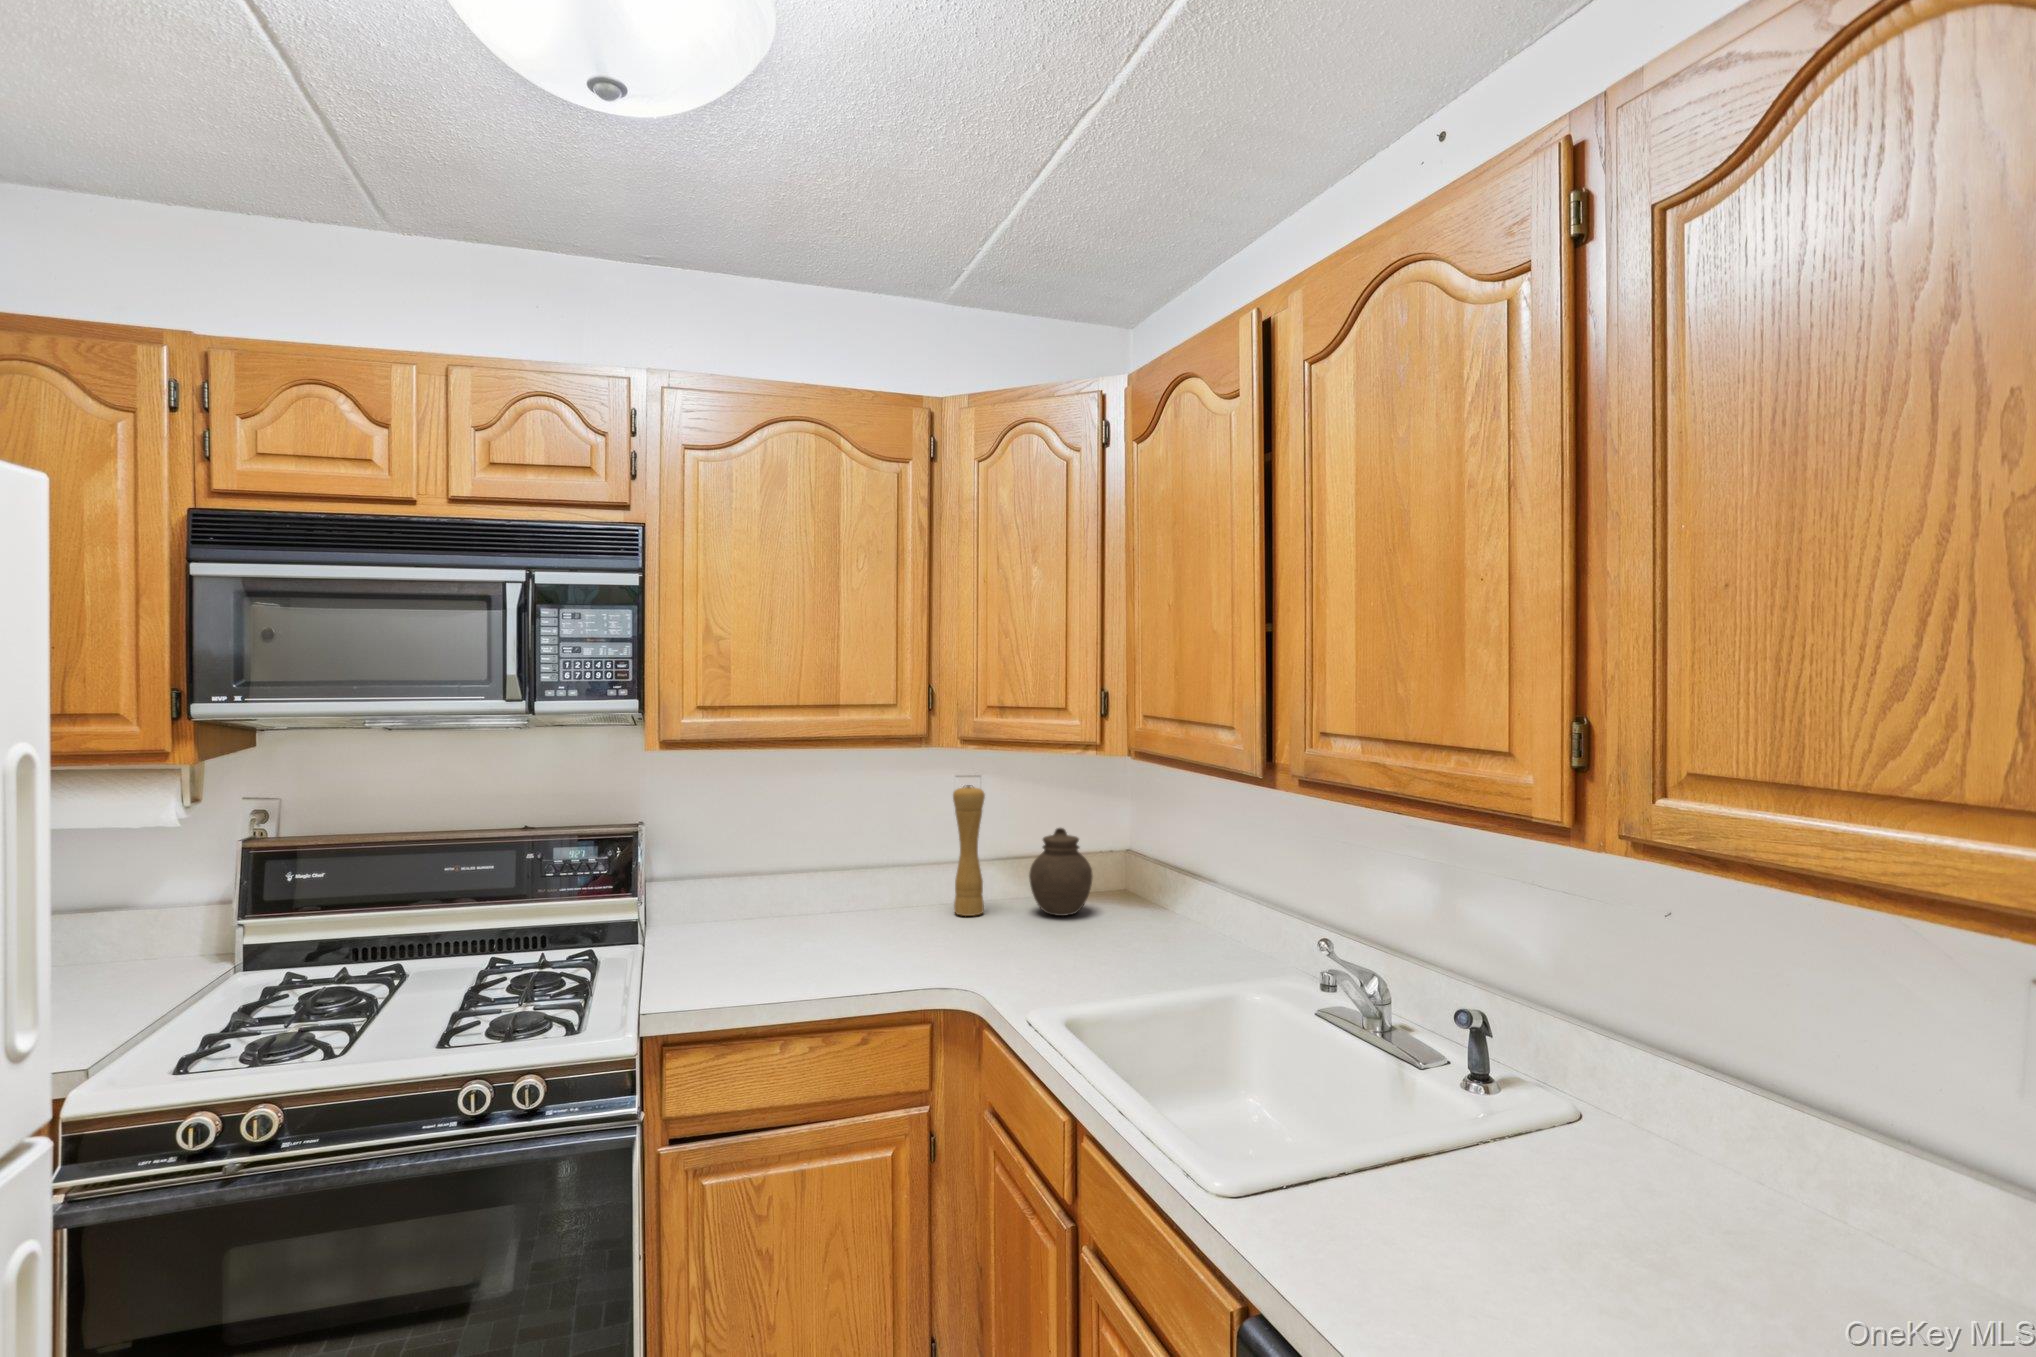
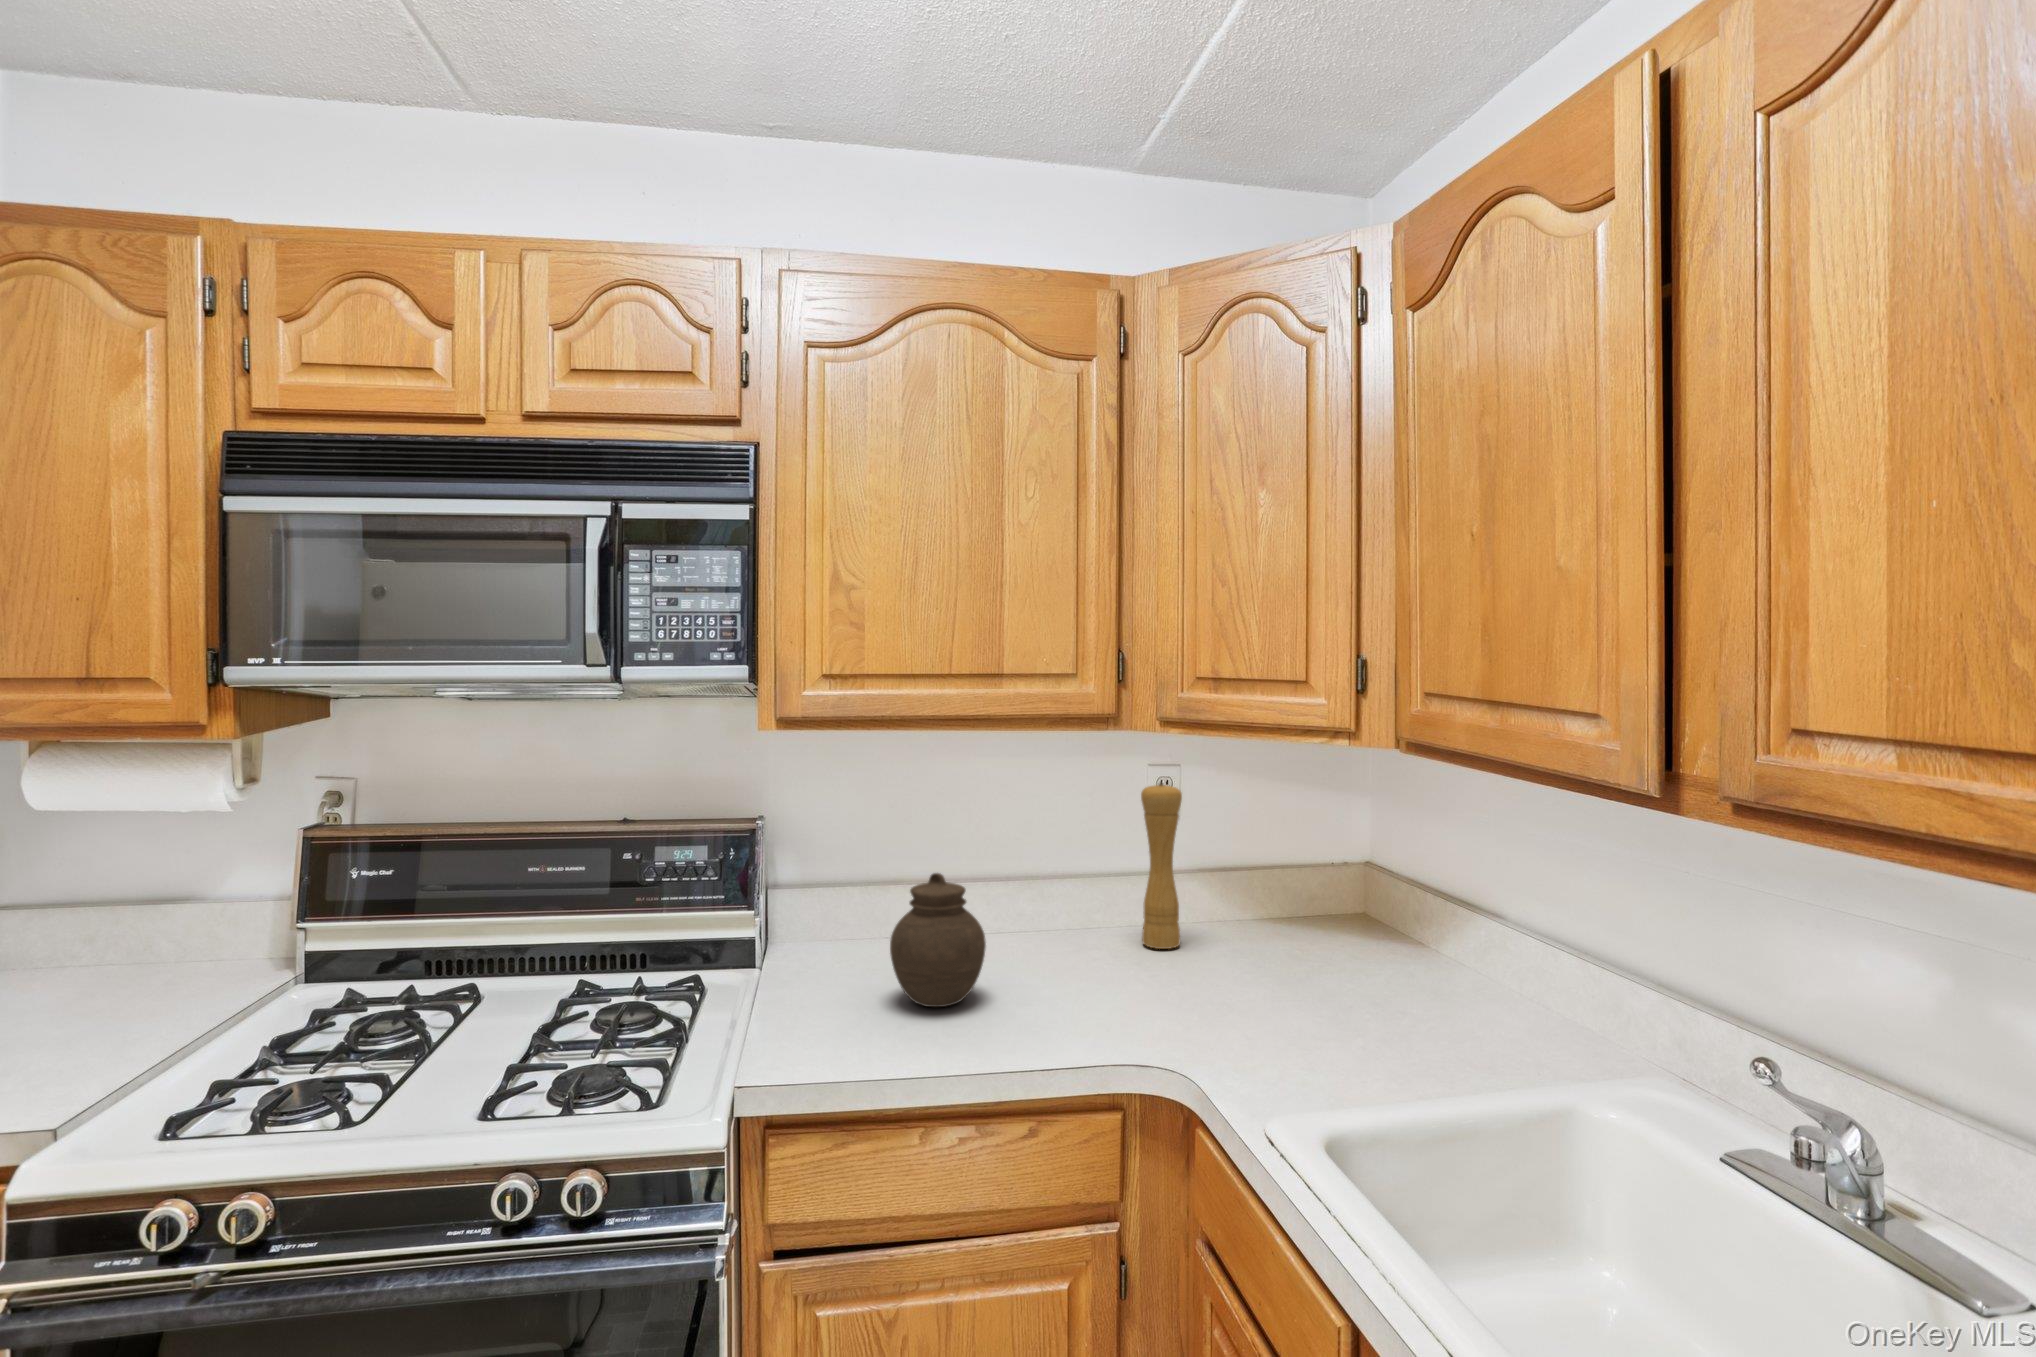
jar: present [1029,828,1093,916] -> present [890,873,986,1007]

